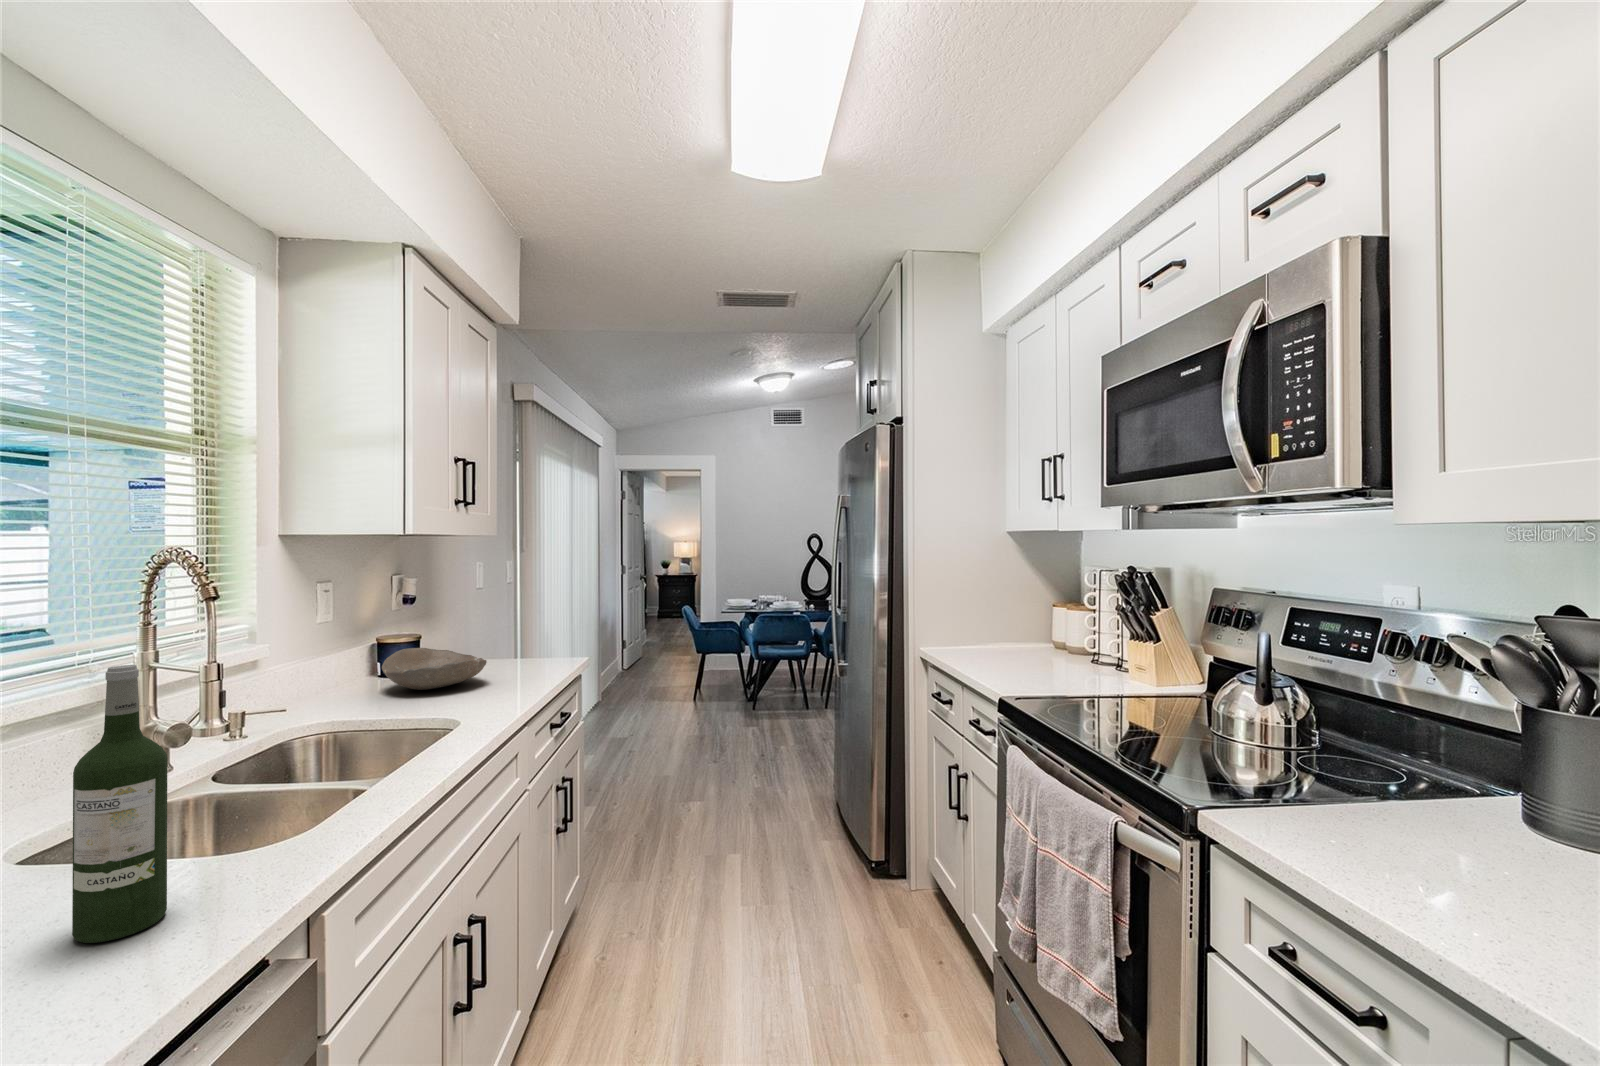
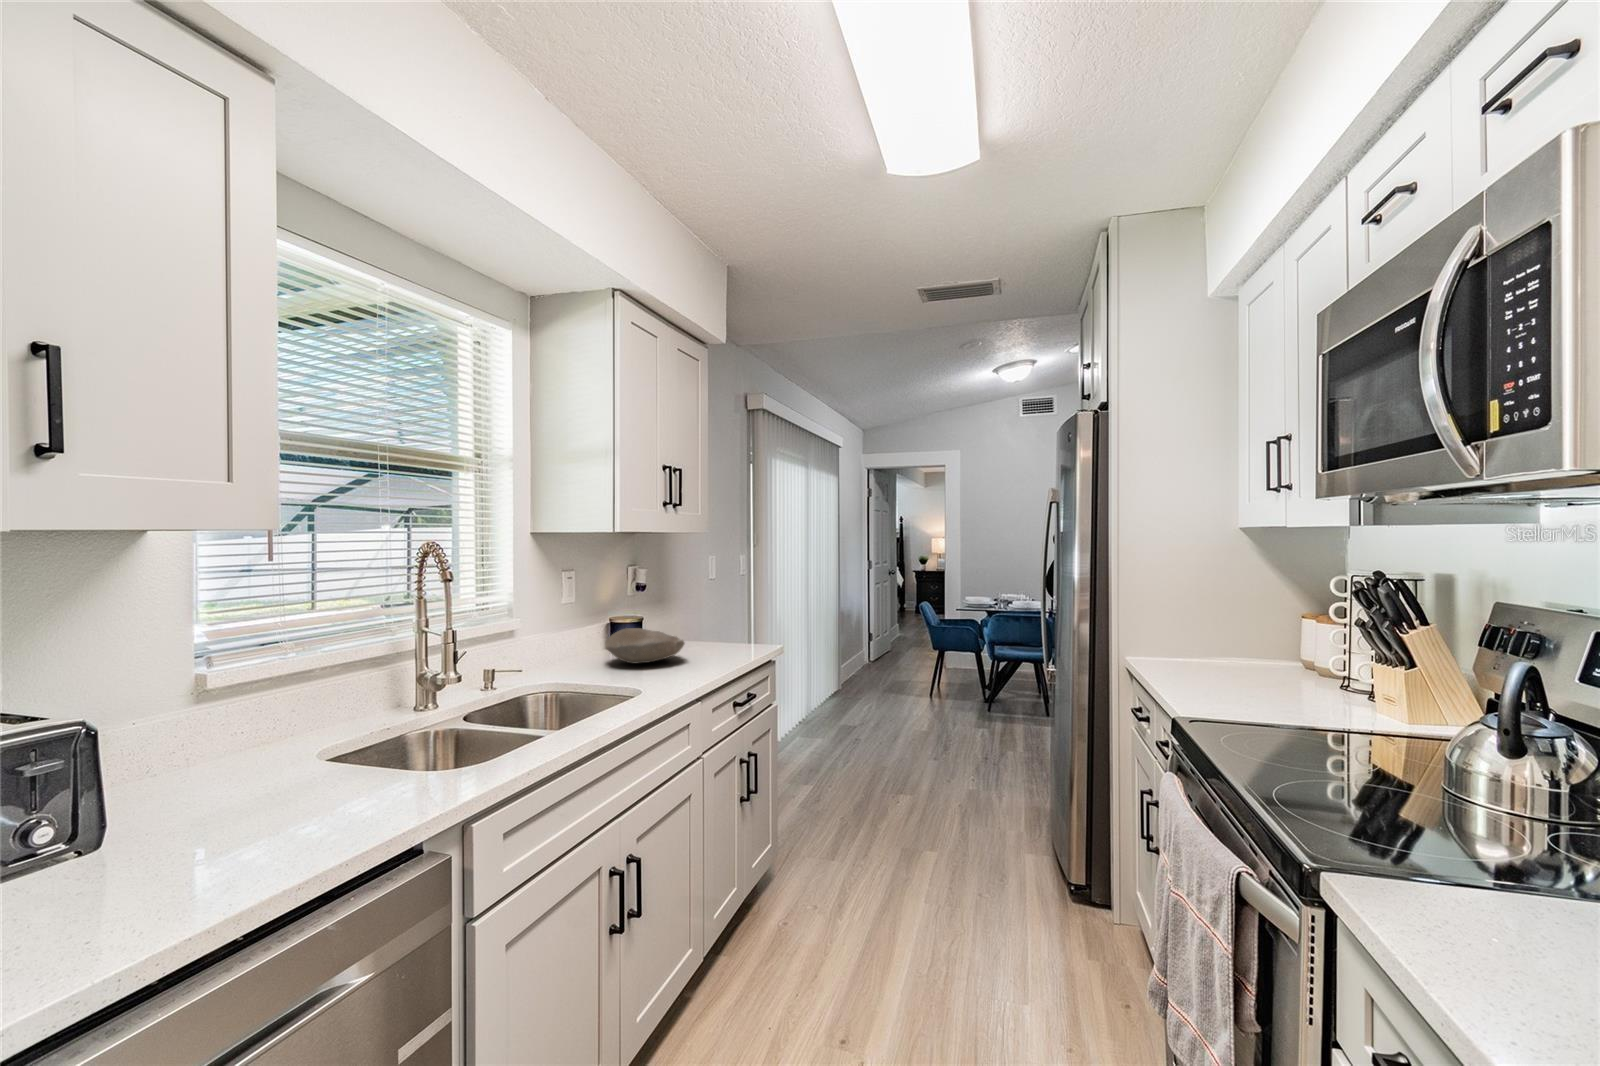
wine bottle: present [72,665,167,943] -> none [320,626,377,817]

